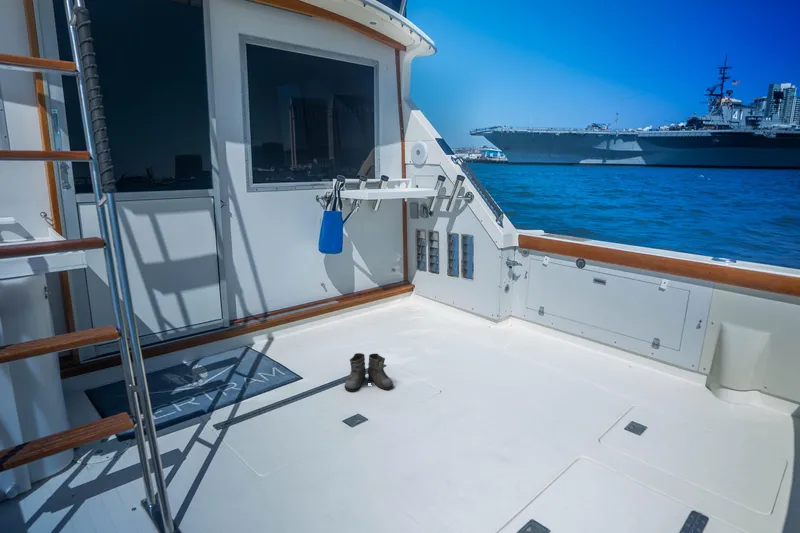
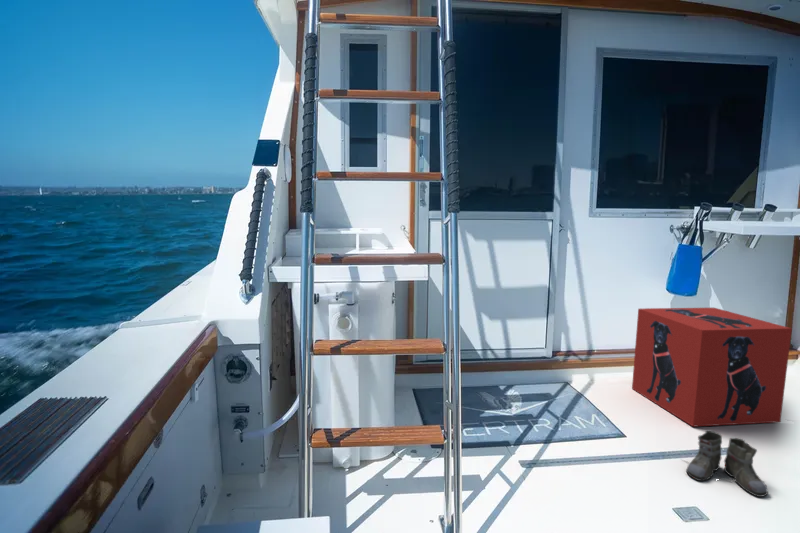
storage box: none [302,259,401,353] -> present [632,308,792,426]

